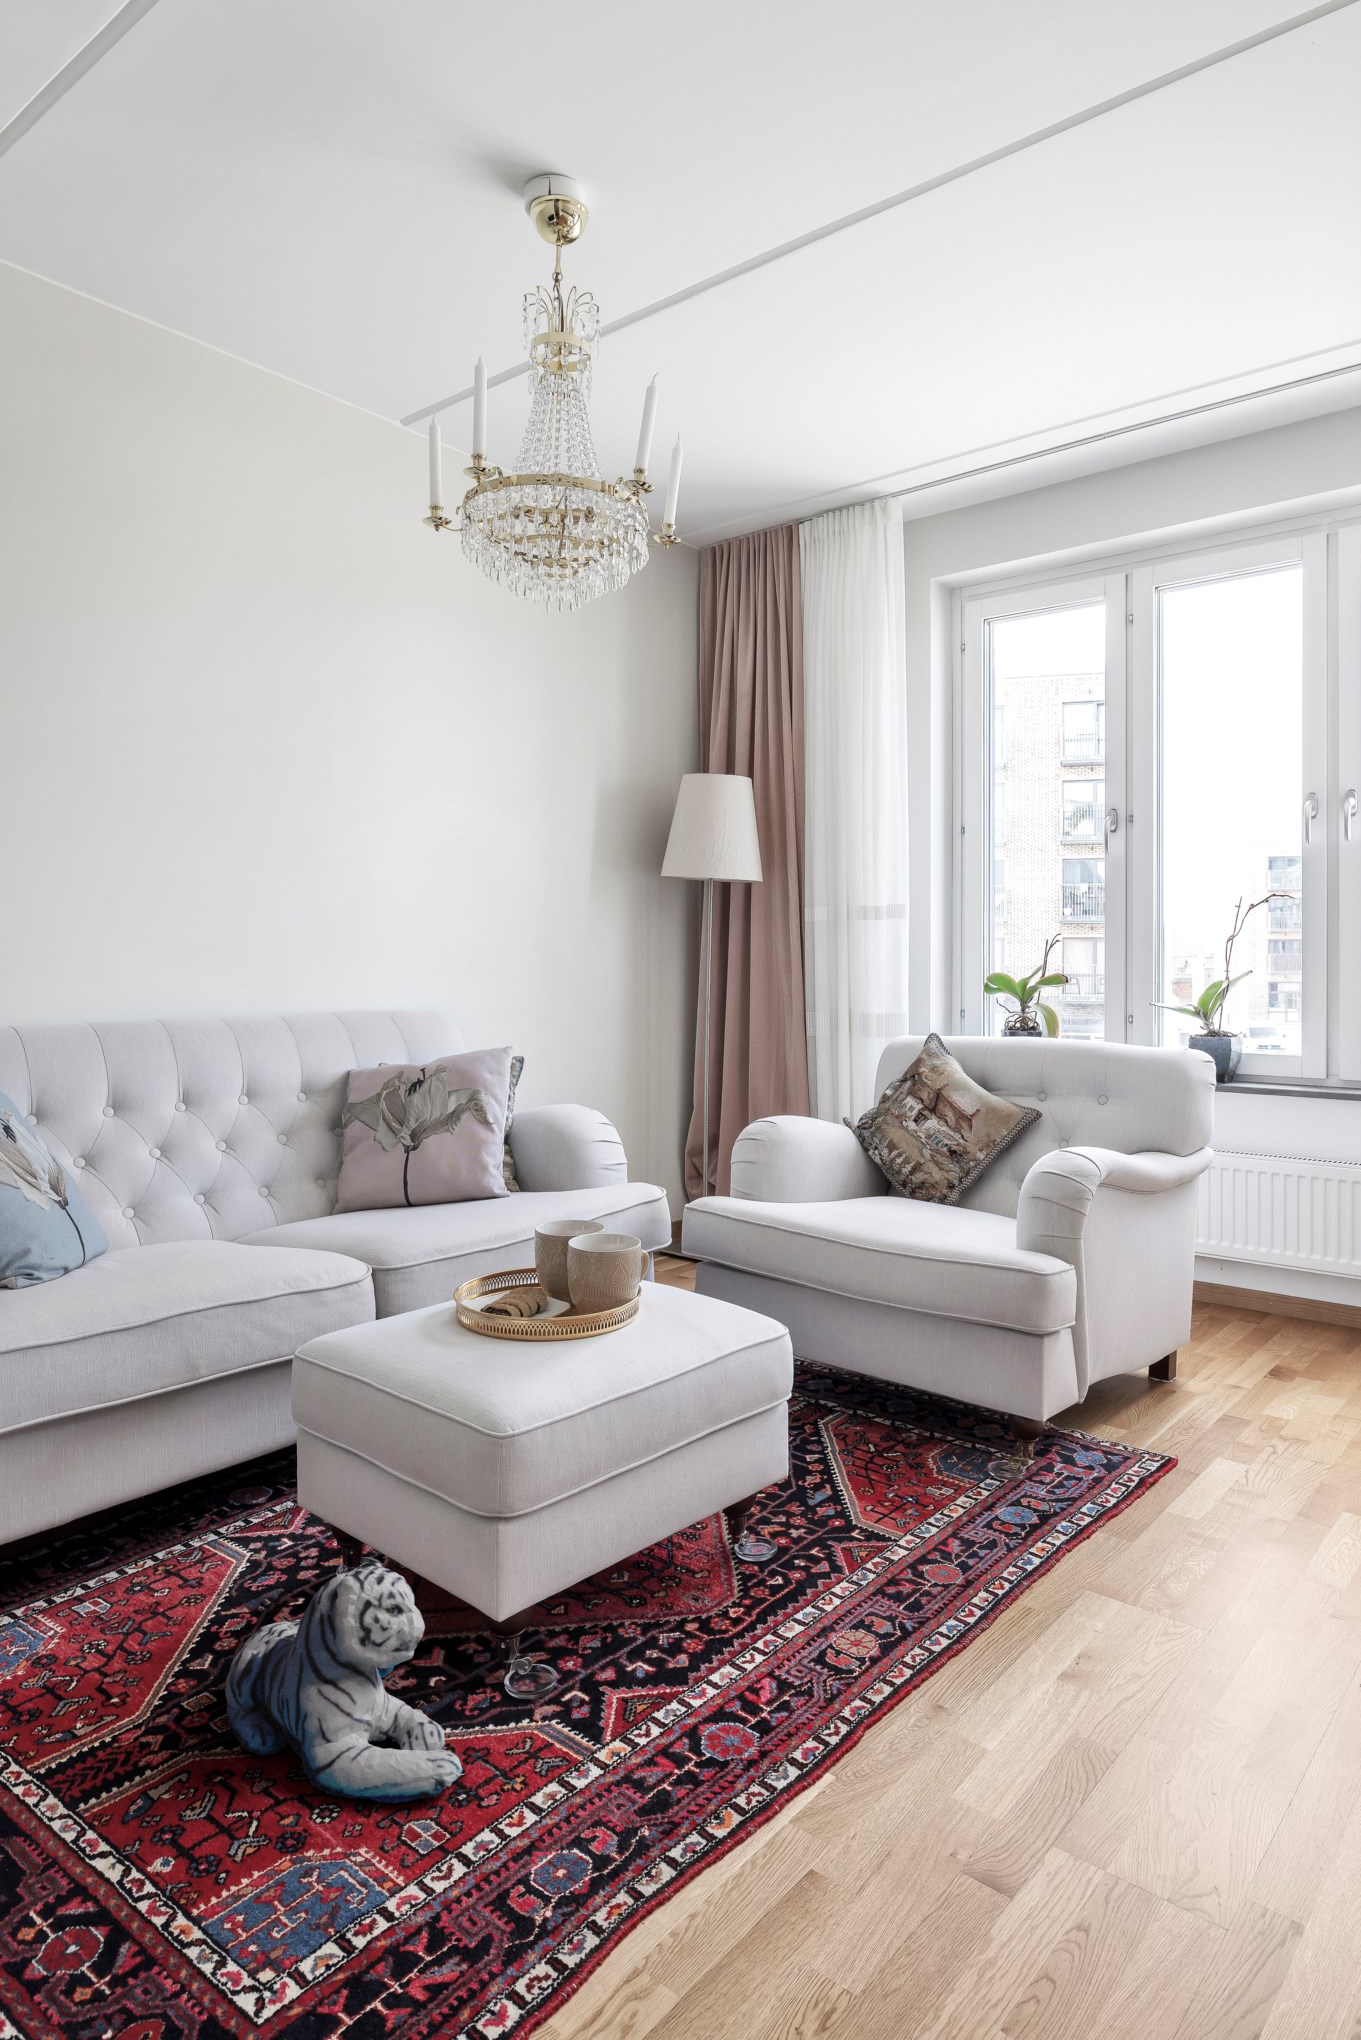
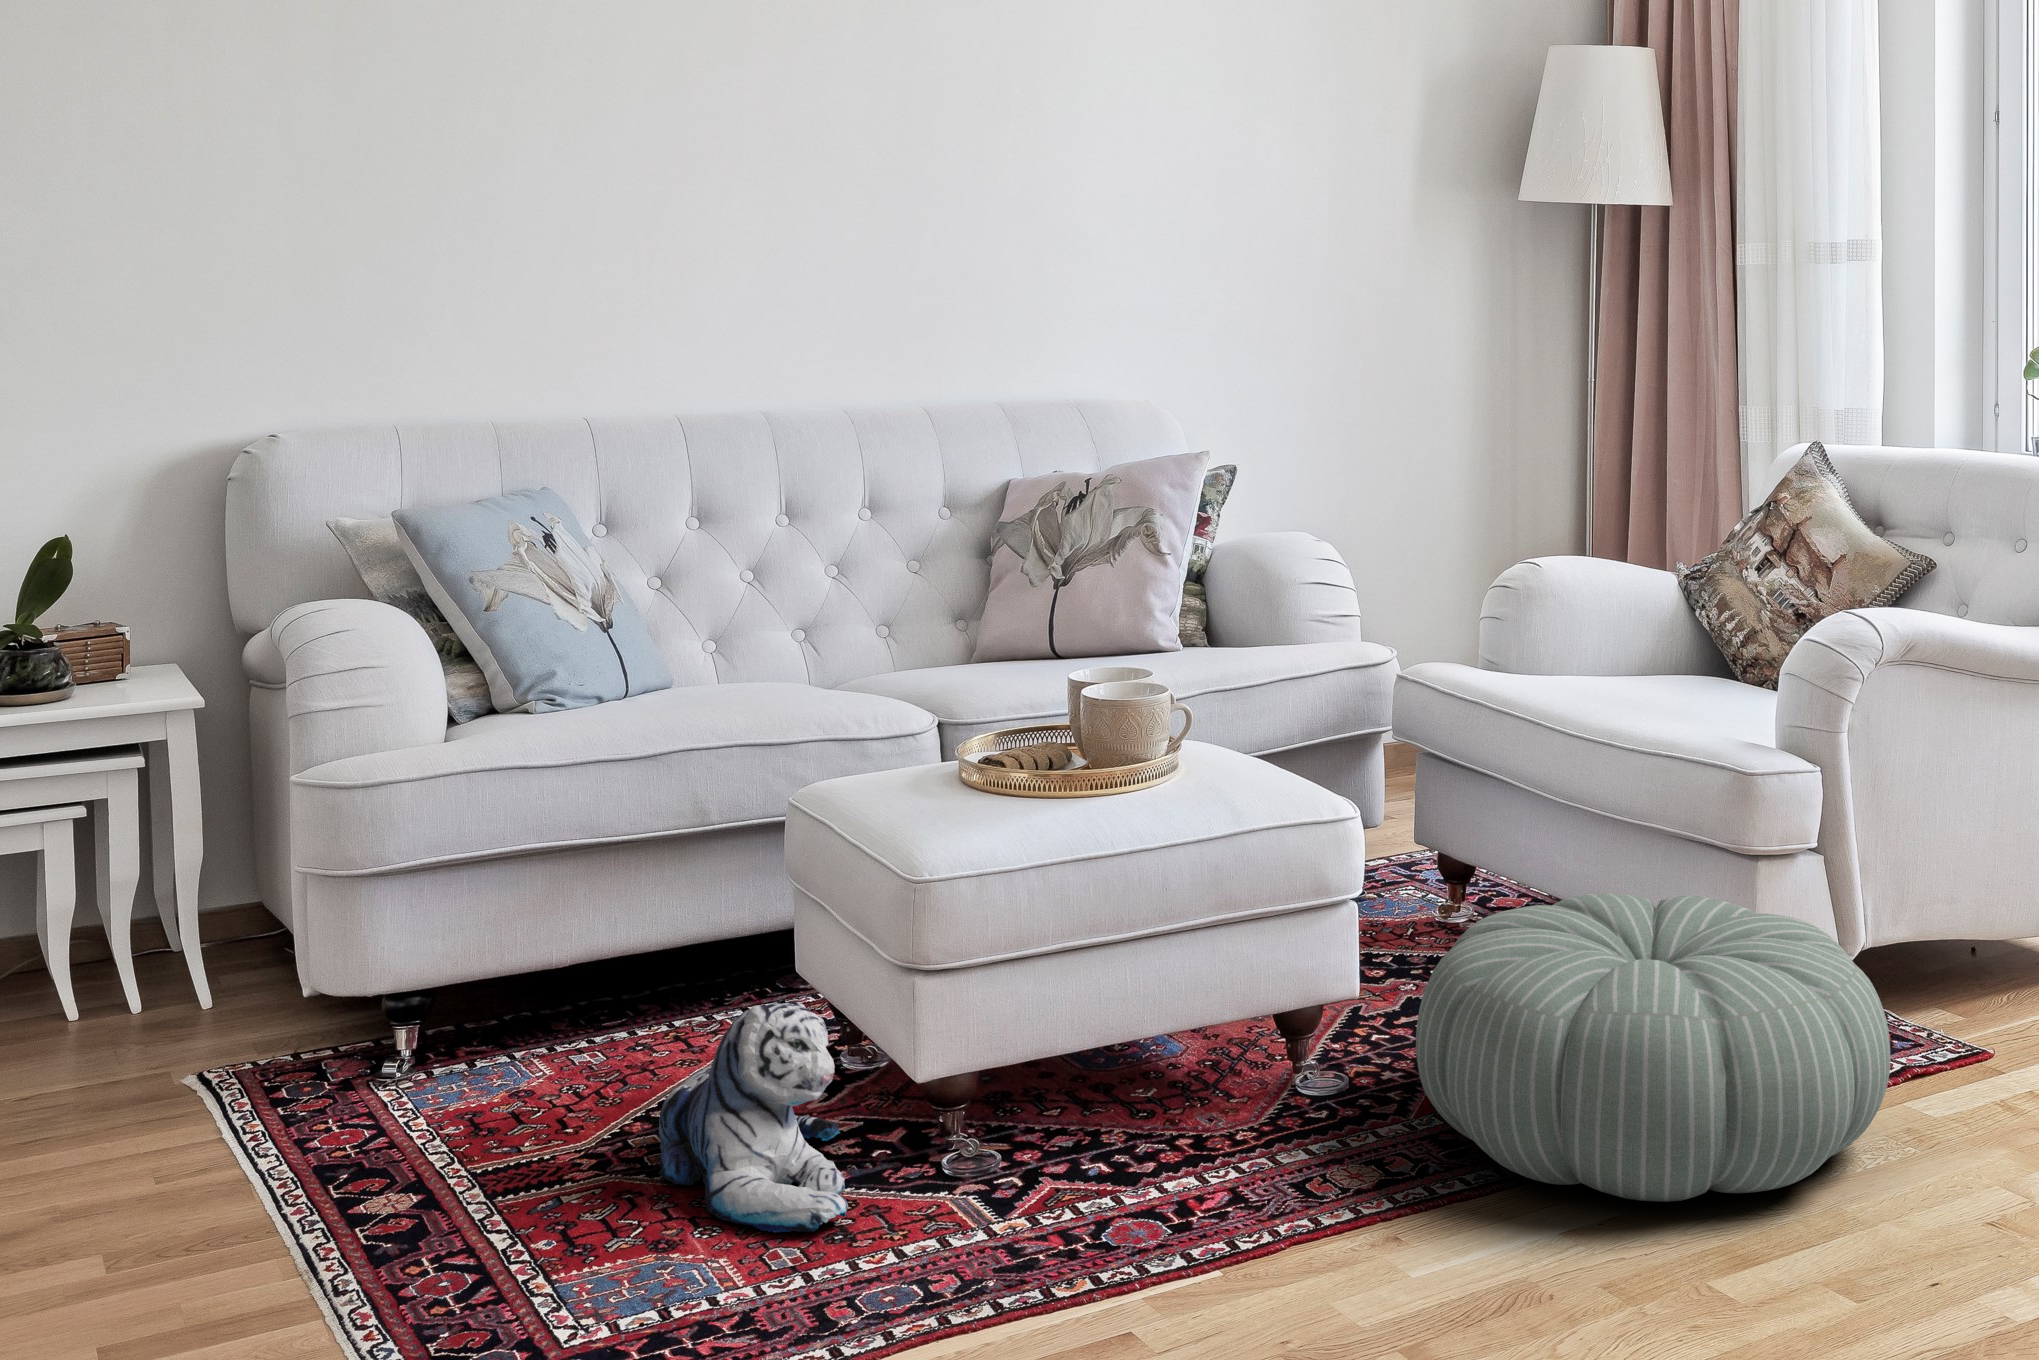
pouf: none [851,1373,1226,1638] -> present [1416,893,1890,1202]

